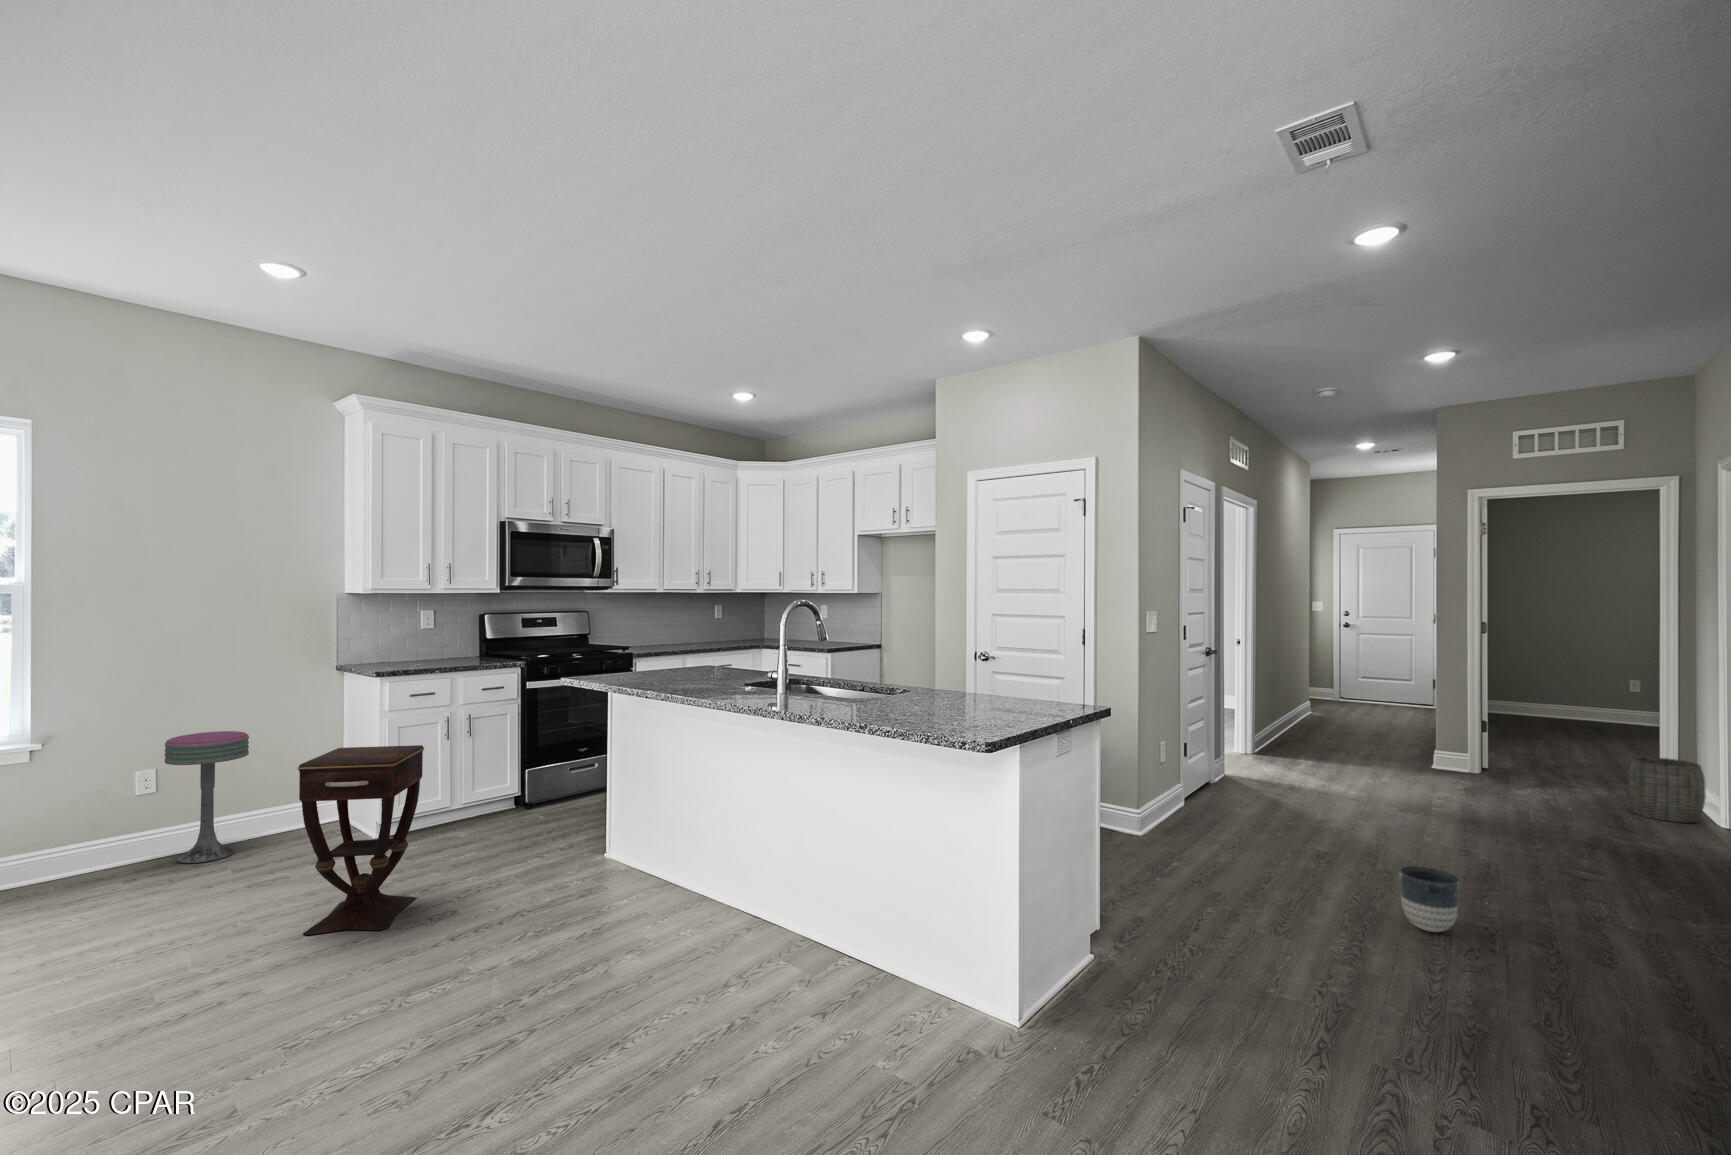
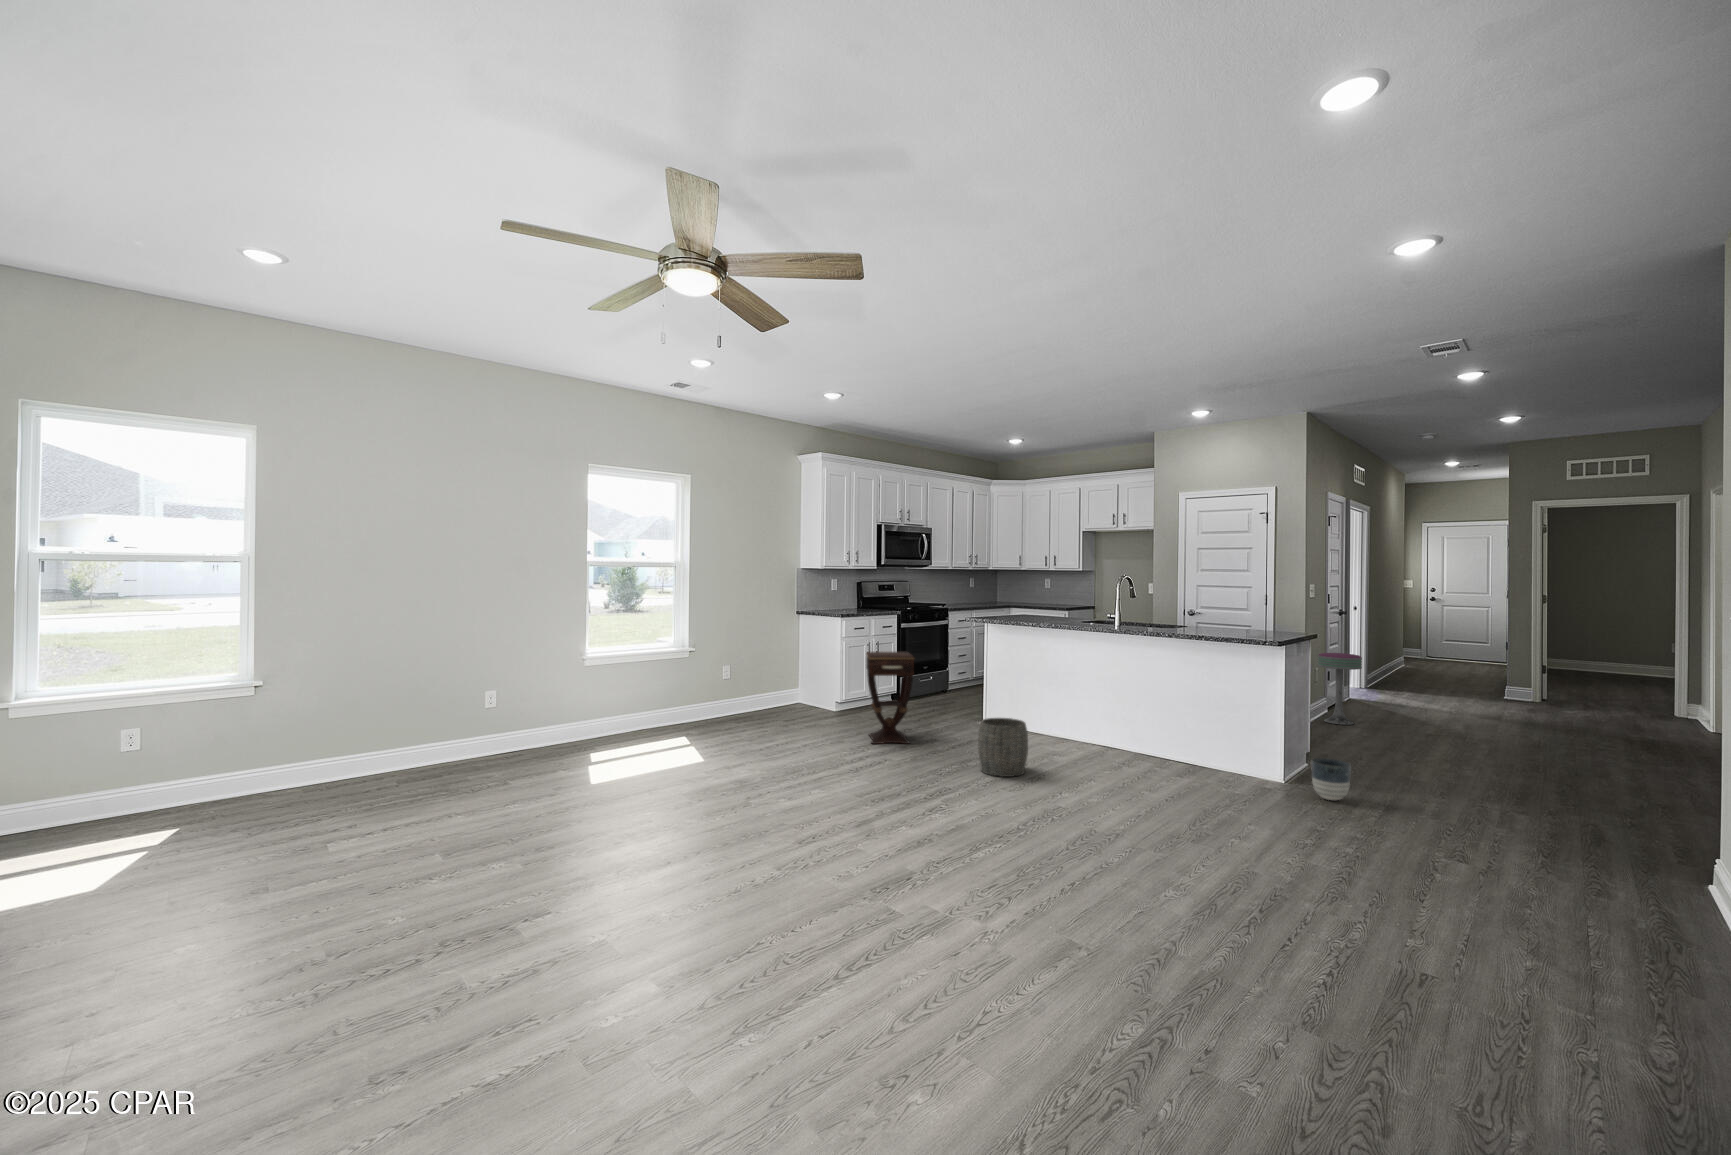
bar stool: present [164,731,249,863] -> present [1318,653,1362,725]
woven basket: present [1629,757,1706,823] -> present [978,718,1028,777]
planter: present [1399,866,1460,932] -> present [1311,758,1351,800]

